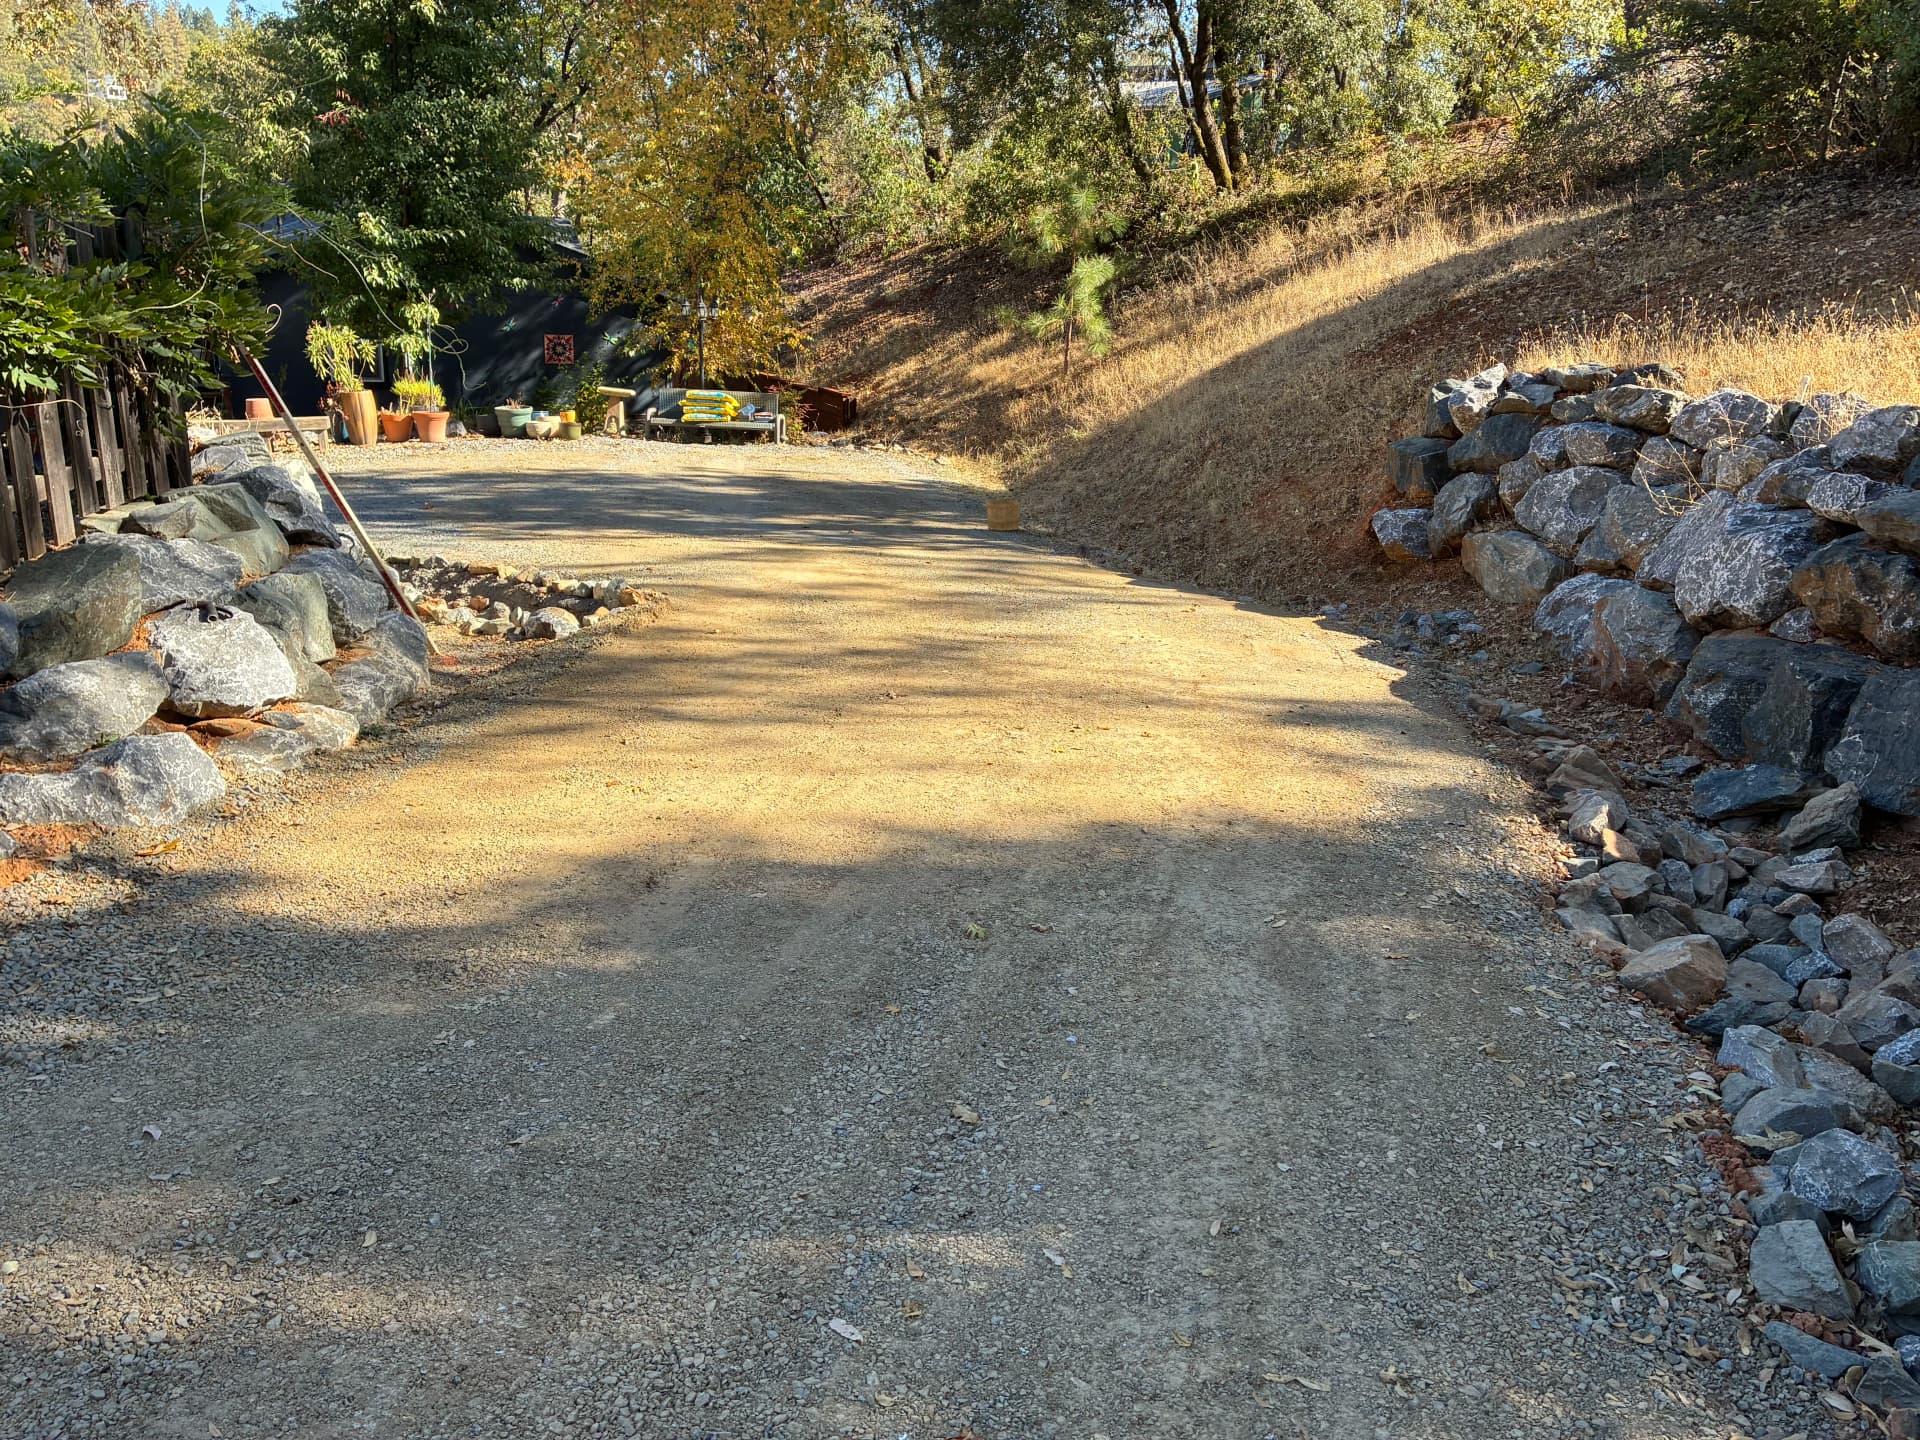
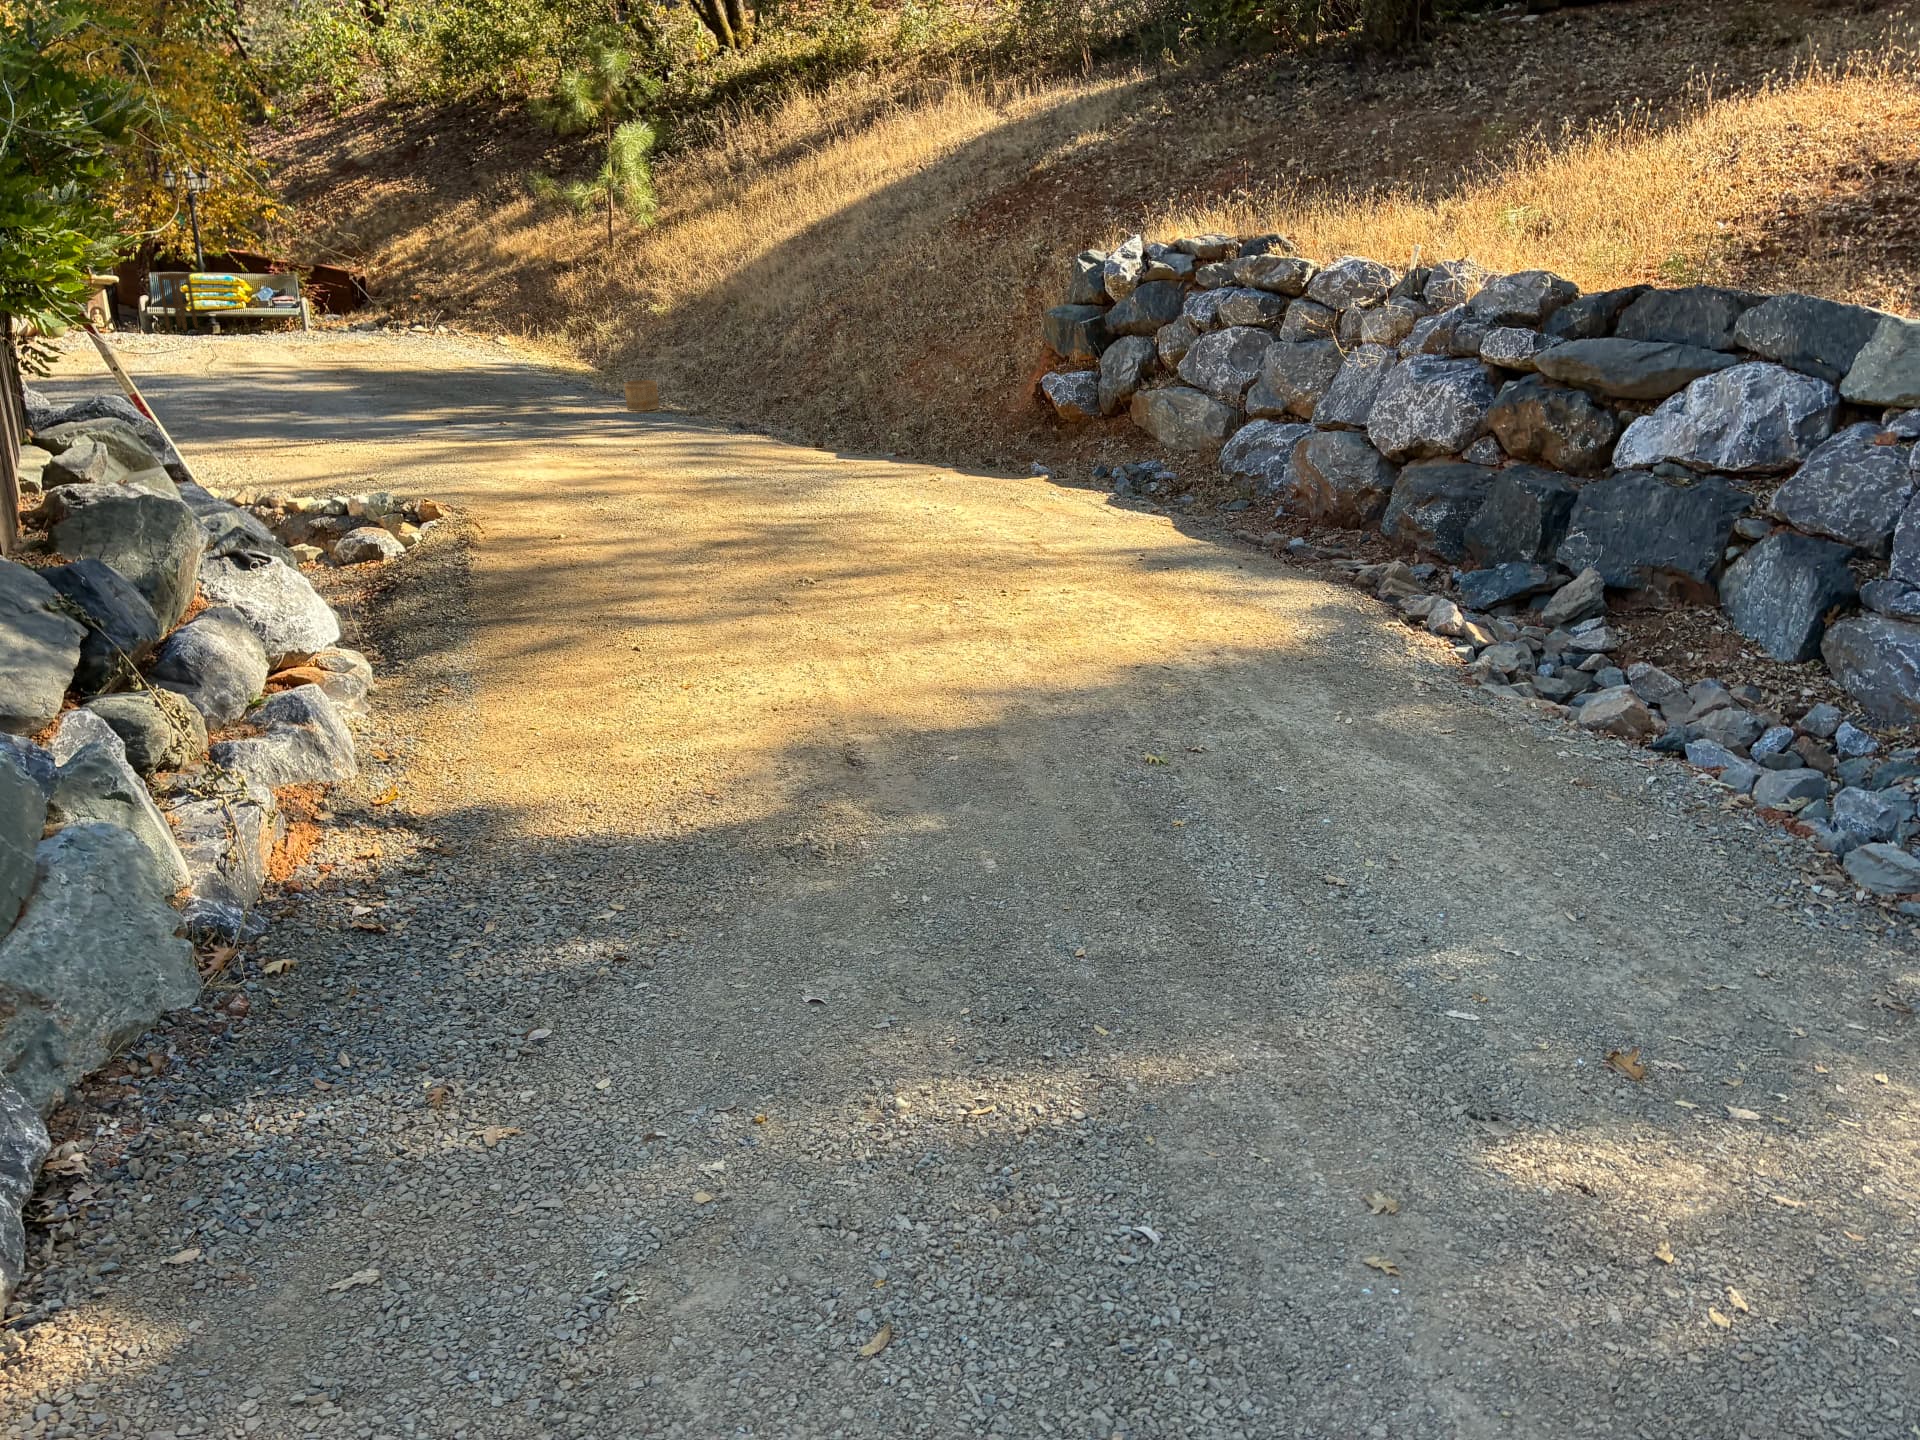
stool: none [658,387,688,440] -> present [157,272,198,330]

